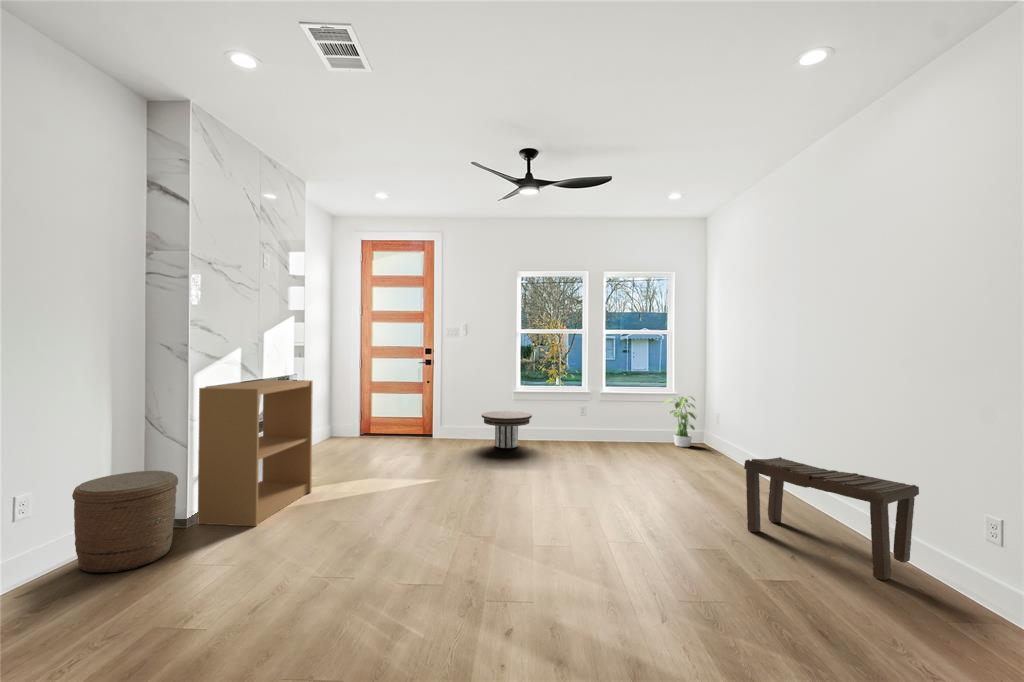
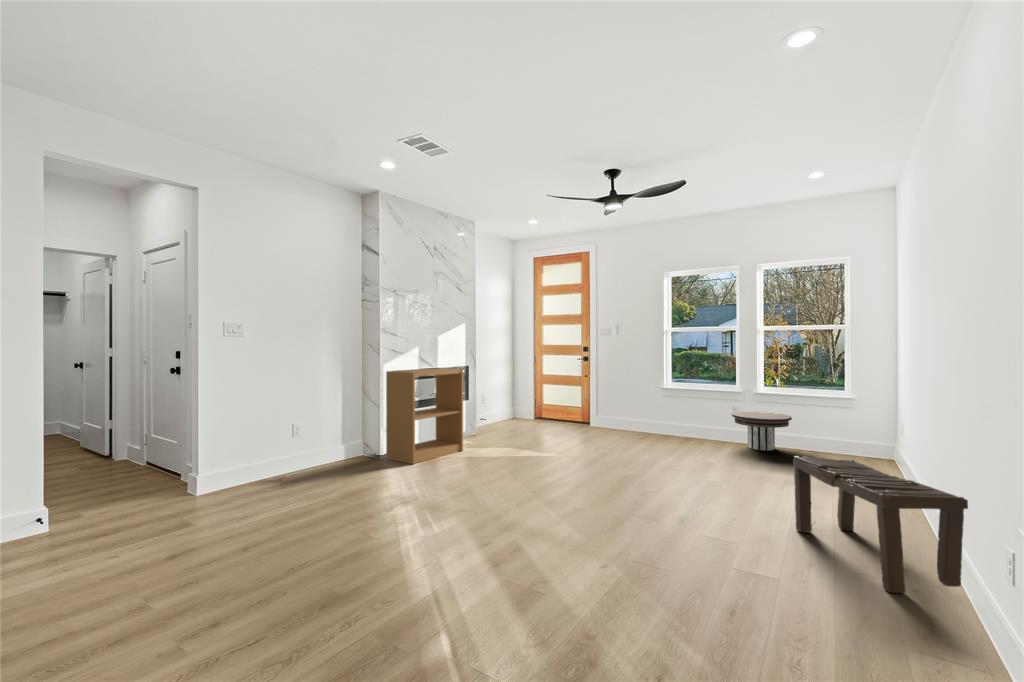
potted plant: present [664,397,696,447] -> none [827,397,872,457]
side table: present [481,411,532,448] -> present [732,411,792,451]
woven basket: present [72,471,178,573] -> none [316,420,367,474]

